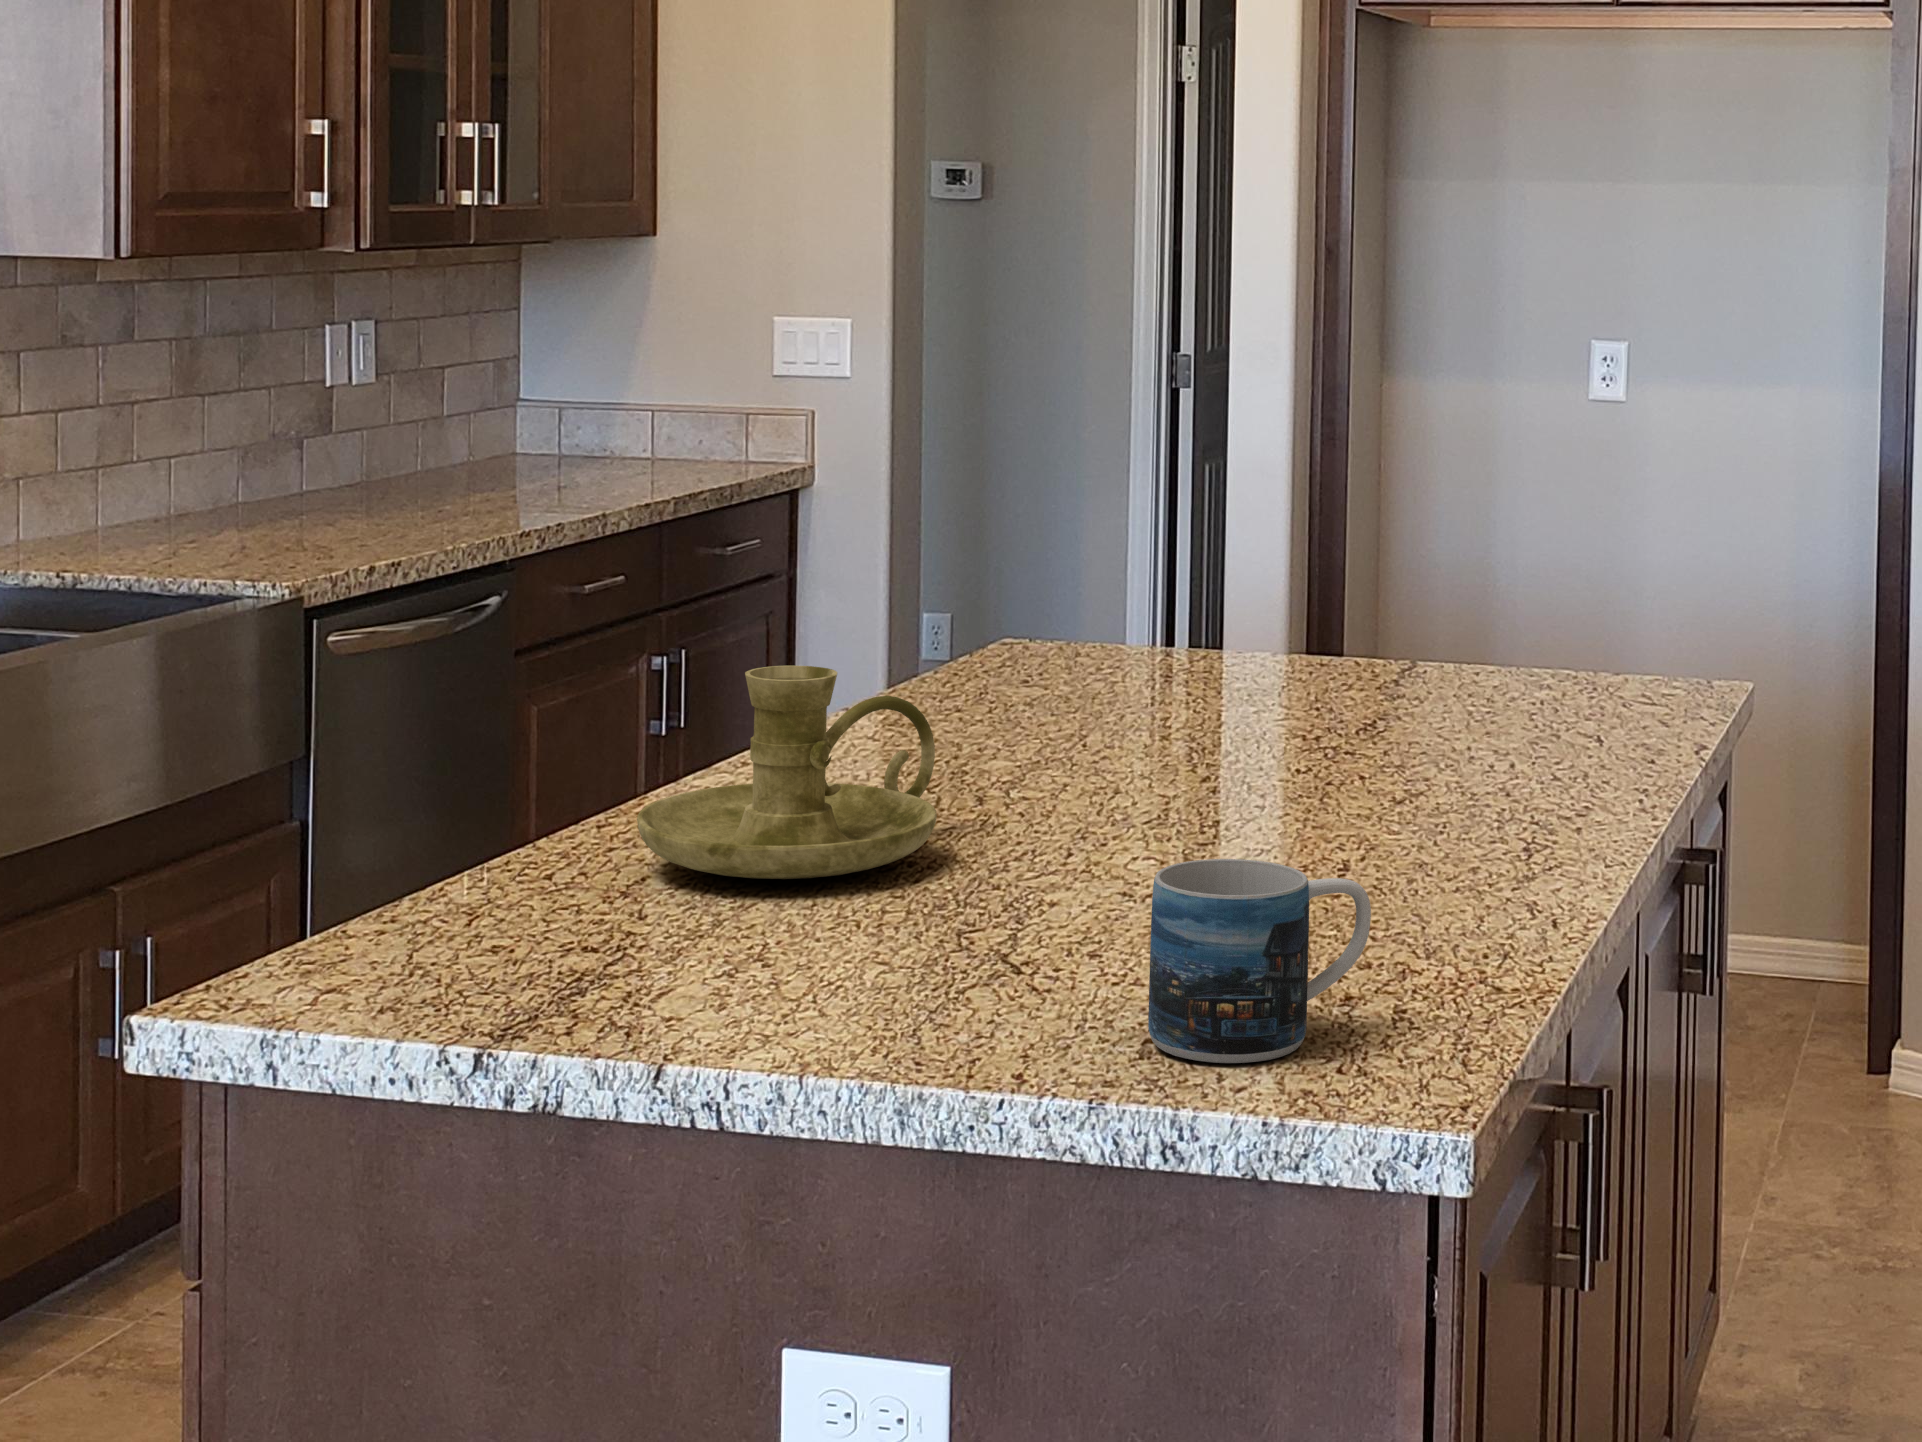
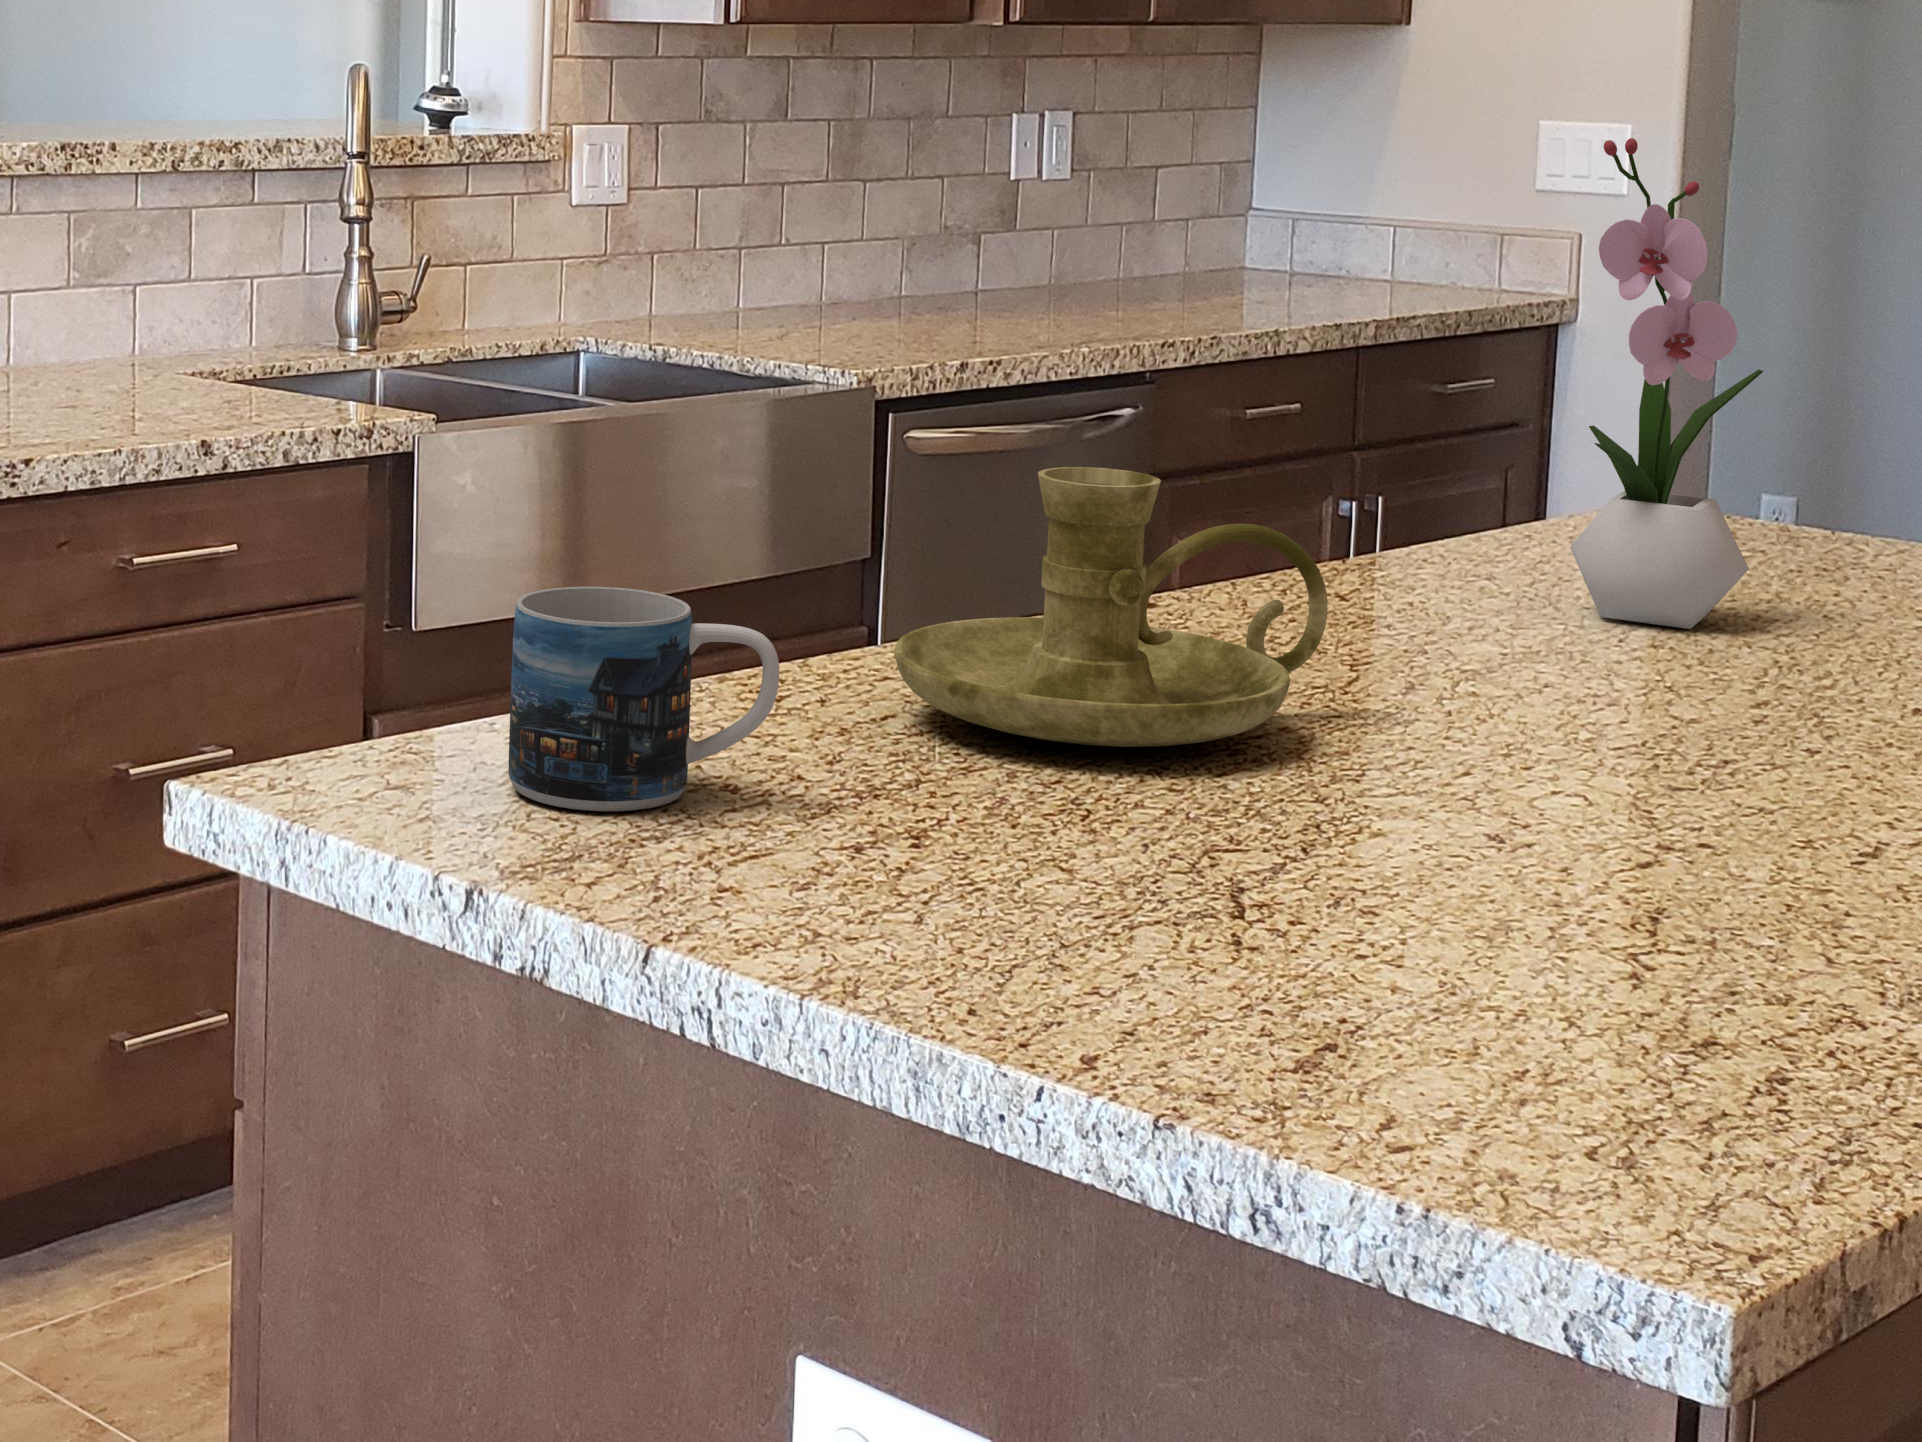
flower arrangement: none [1020,382,1142,734] -> present [1570,138,1763,629]
mug: present [1148,859,1371,1063] -> present [508,587,779,811]

